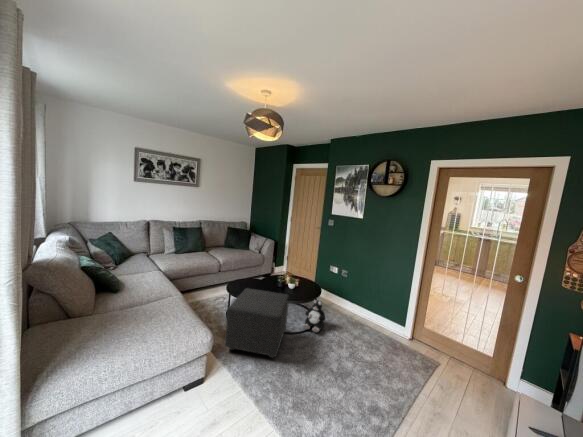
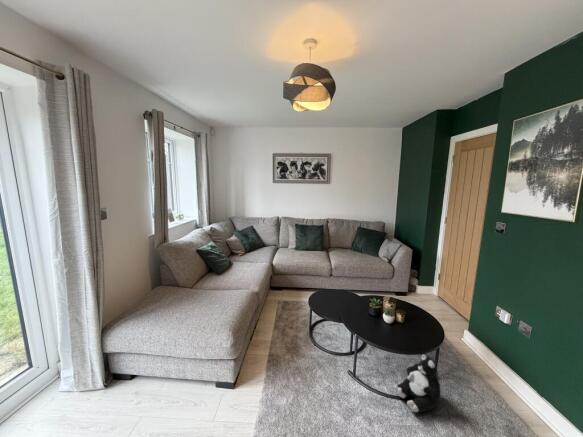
ottoman: present [225,288,289,358] -> none [274,302,368,412]

